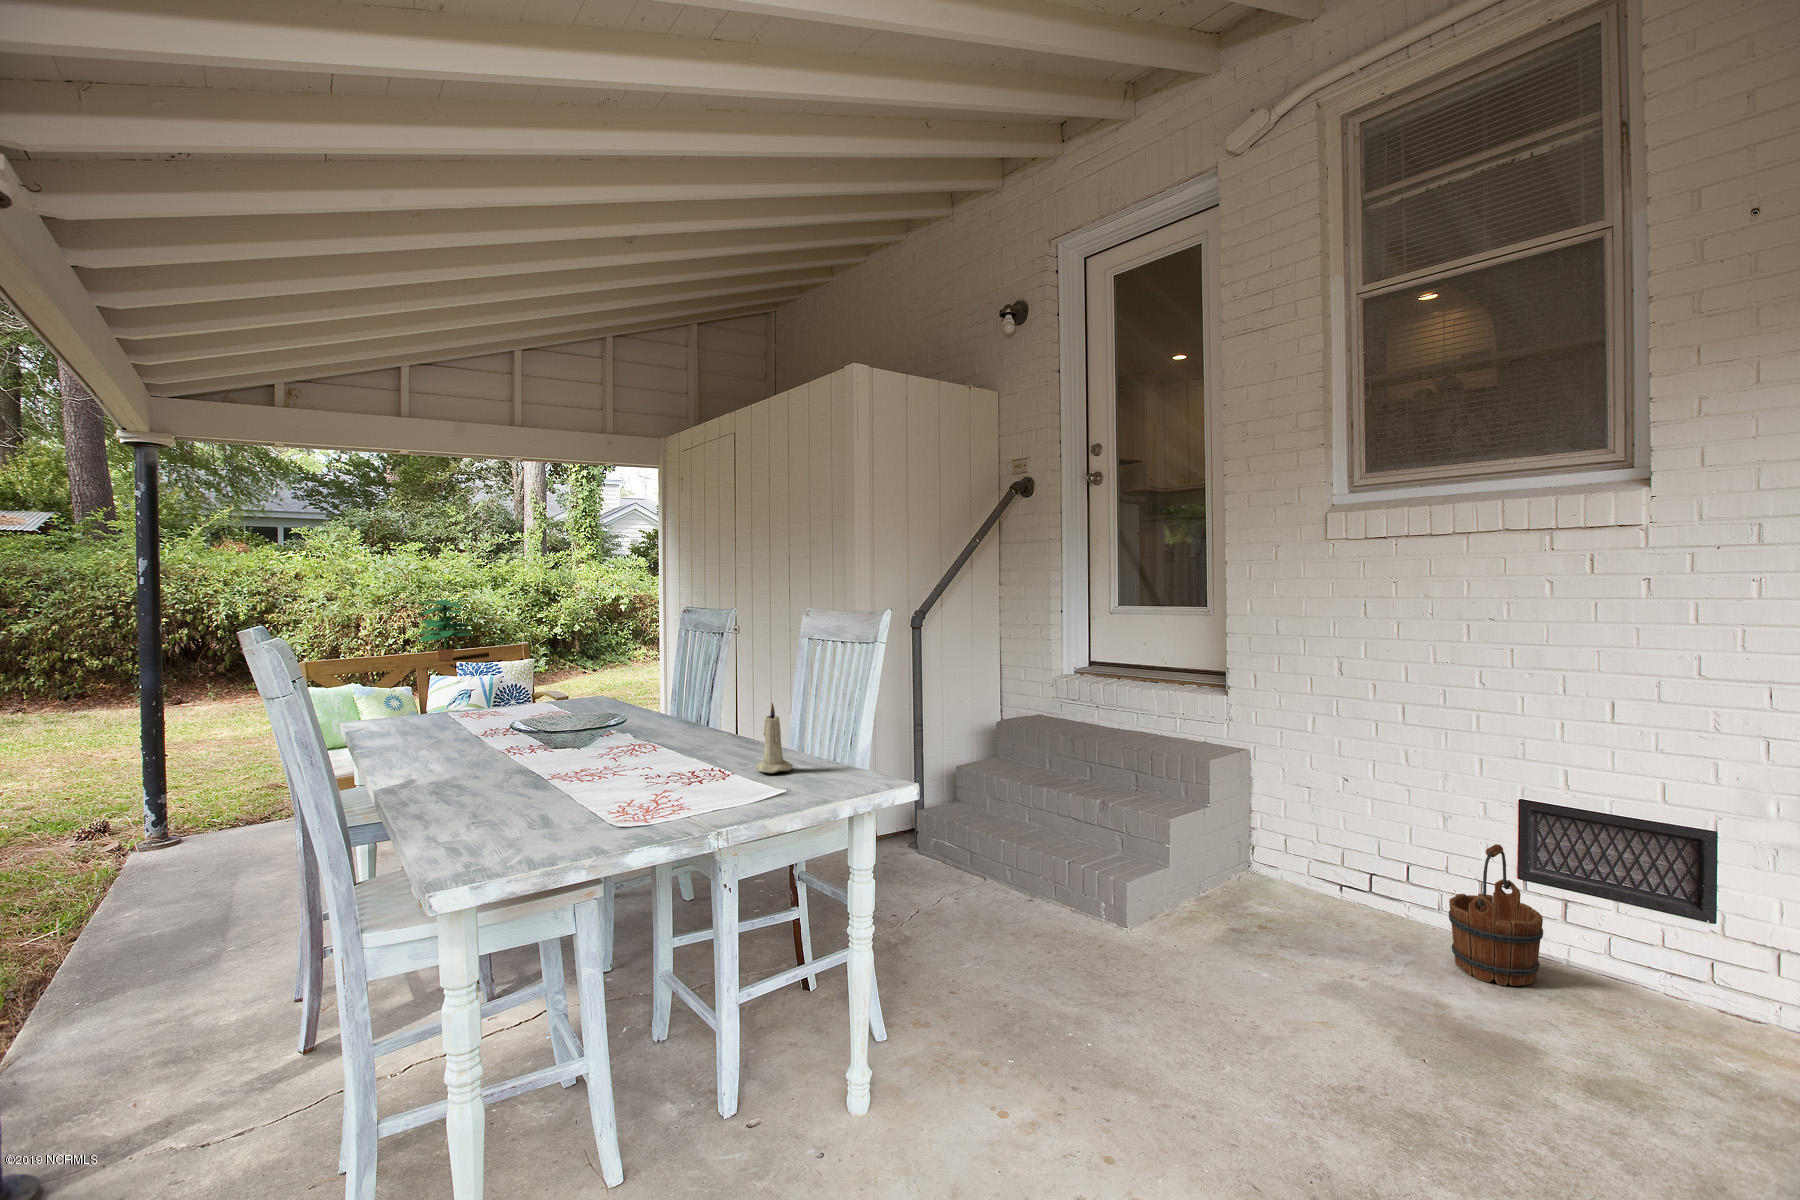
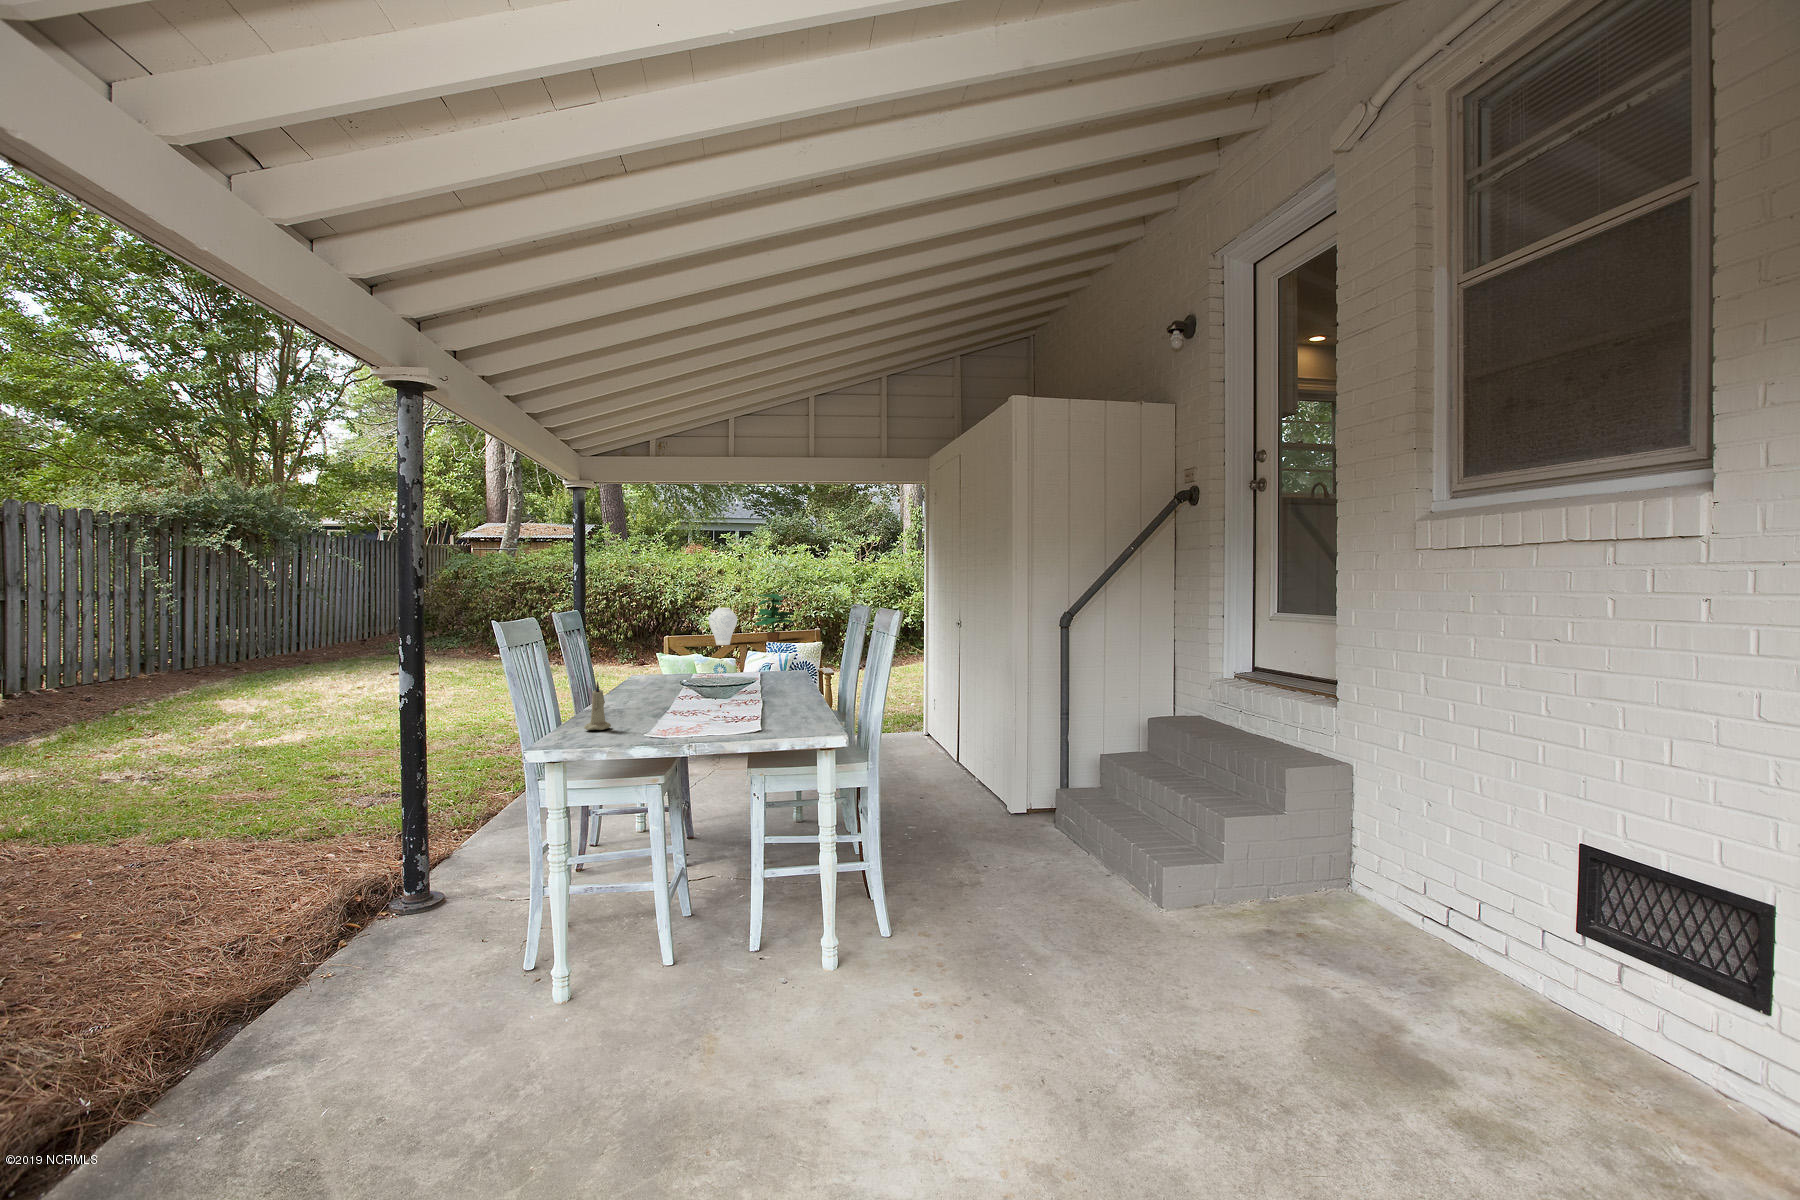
vase: none [355,619,399,669] -> present [709,608,737,645]
candle: present [756,703,793,773] -> present [584,682,611,730]
wooden bucket: present [1449,844,1543,986] -> none [1471,887,1574,1041]

